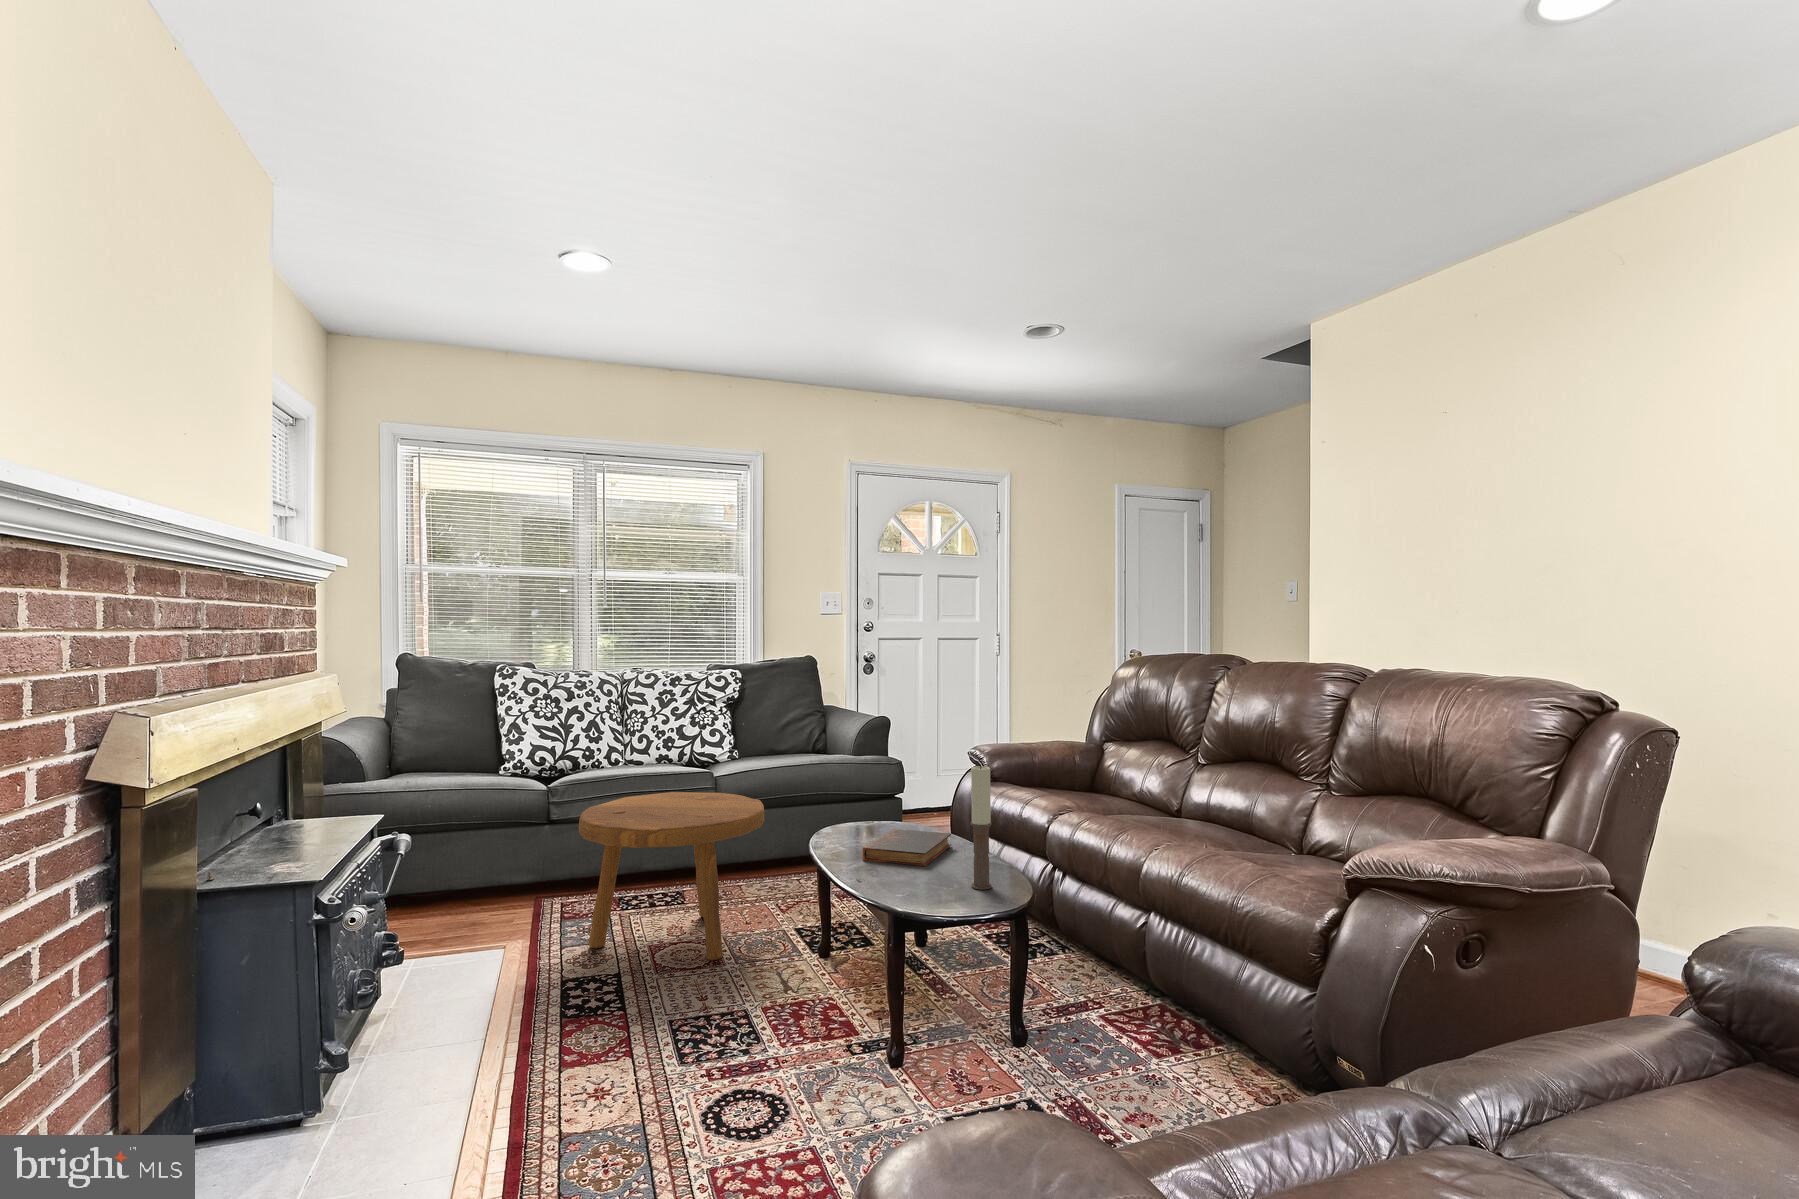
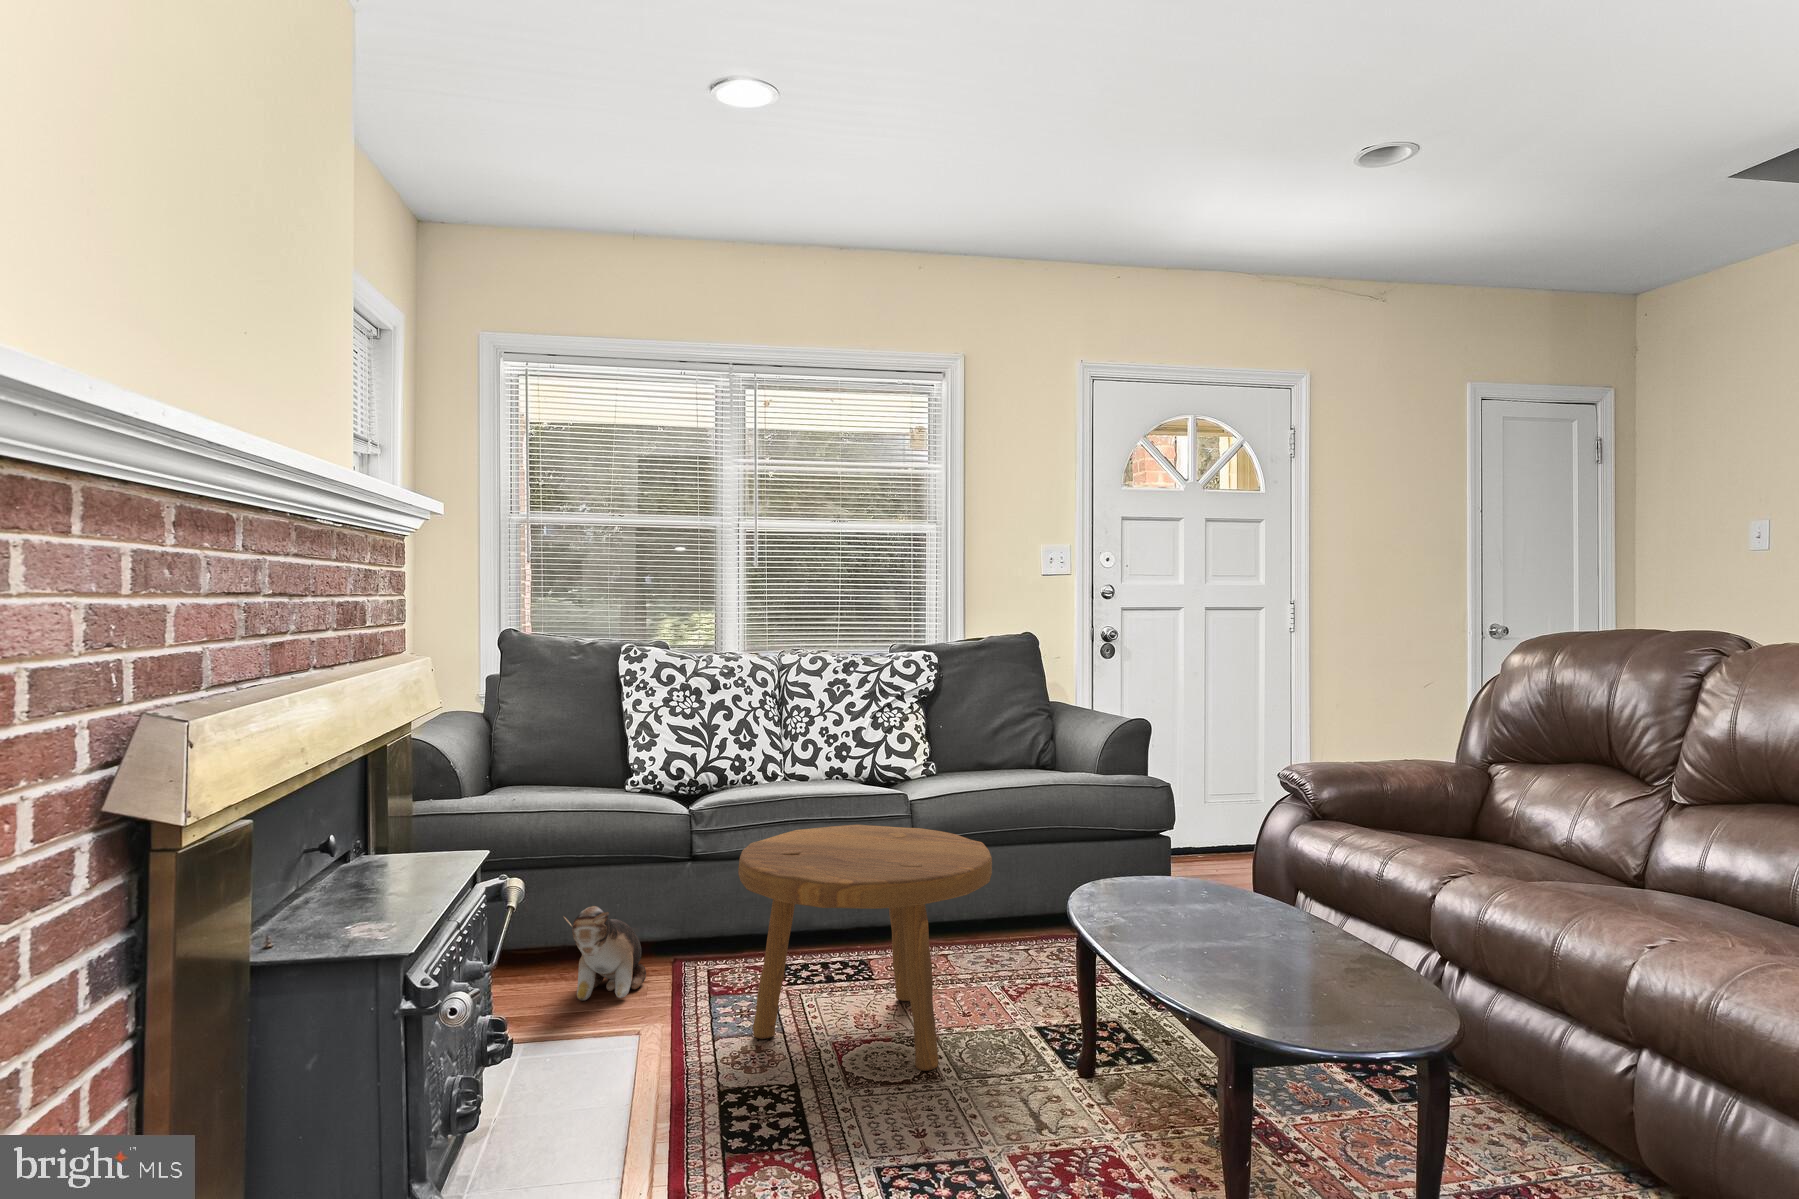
candle: present [971,764,992,890] -> none [1352,815,1388,1015]
book: present [863,829,951,866] -> none [1159,899,1289,965]
plush toy: none [443,860,510,932] -> present [563,906,646,1000]

